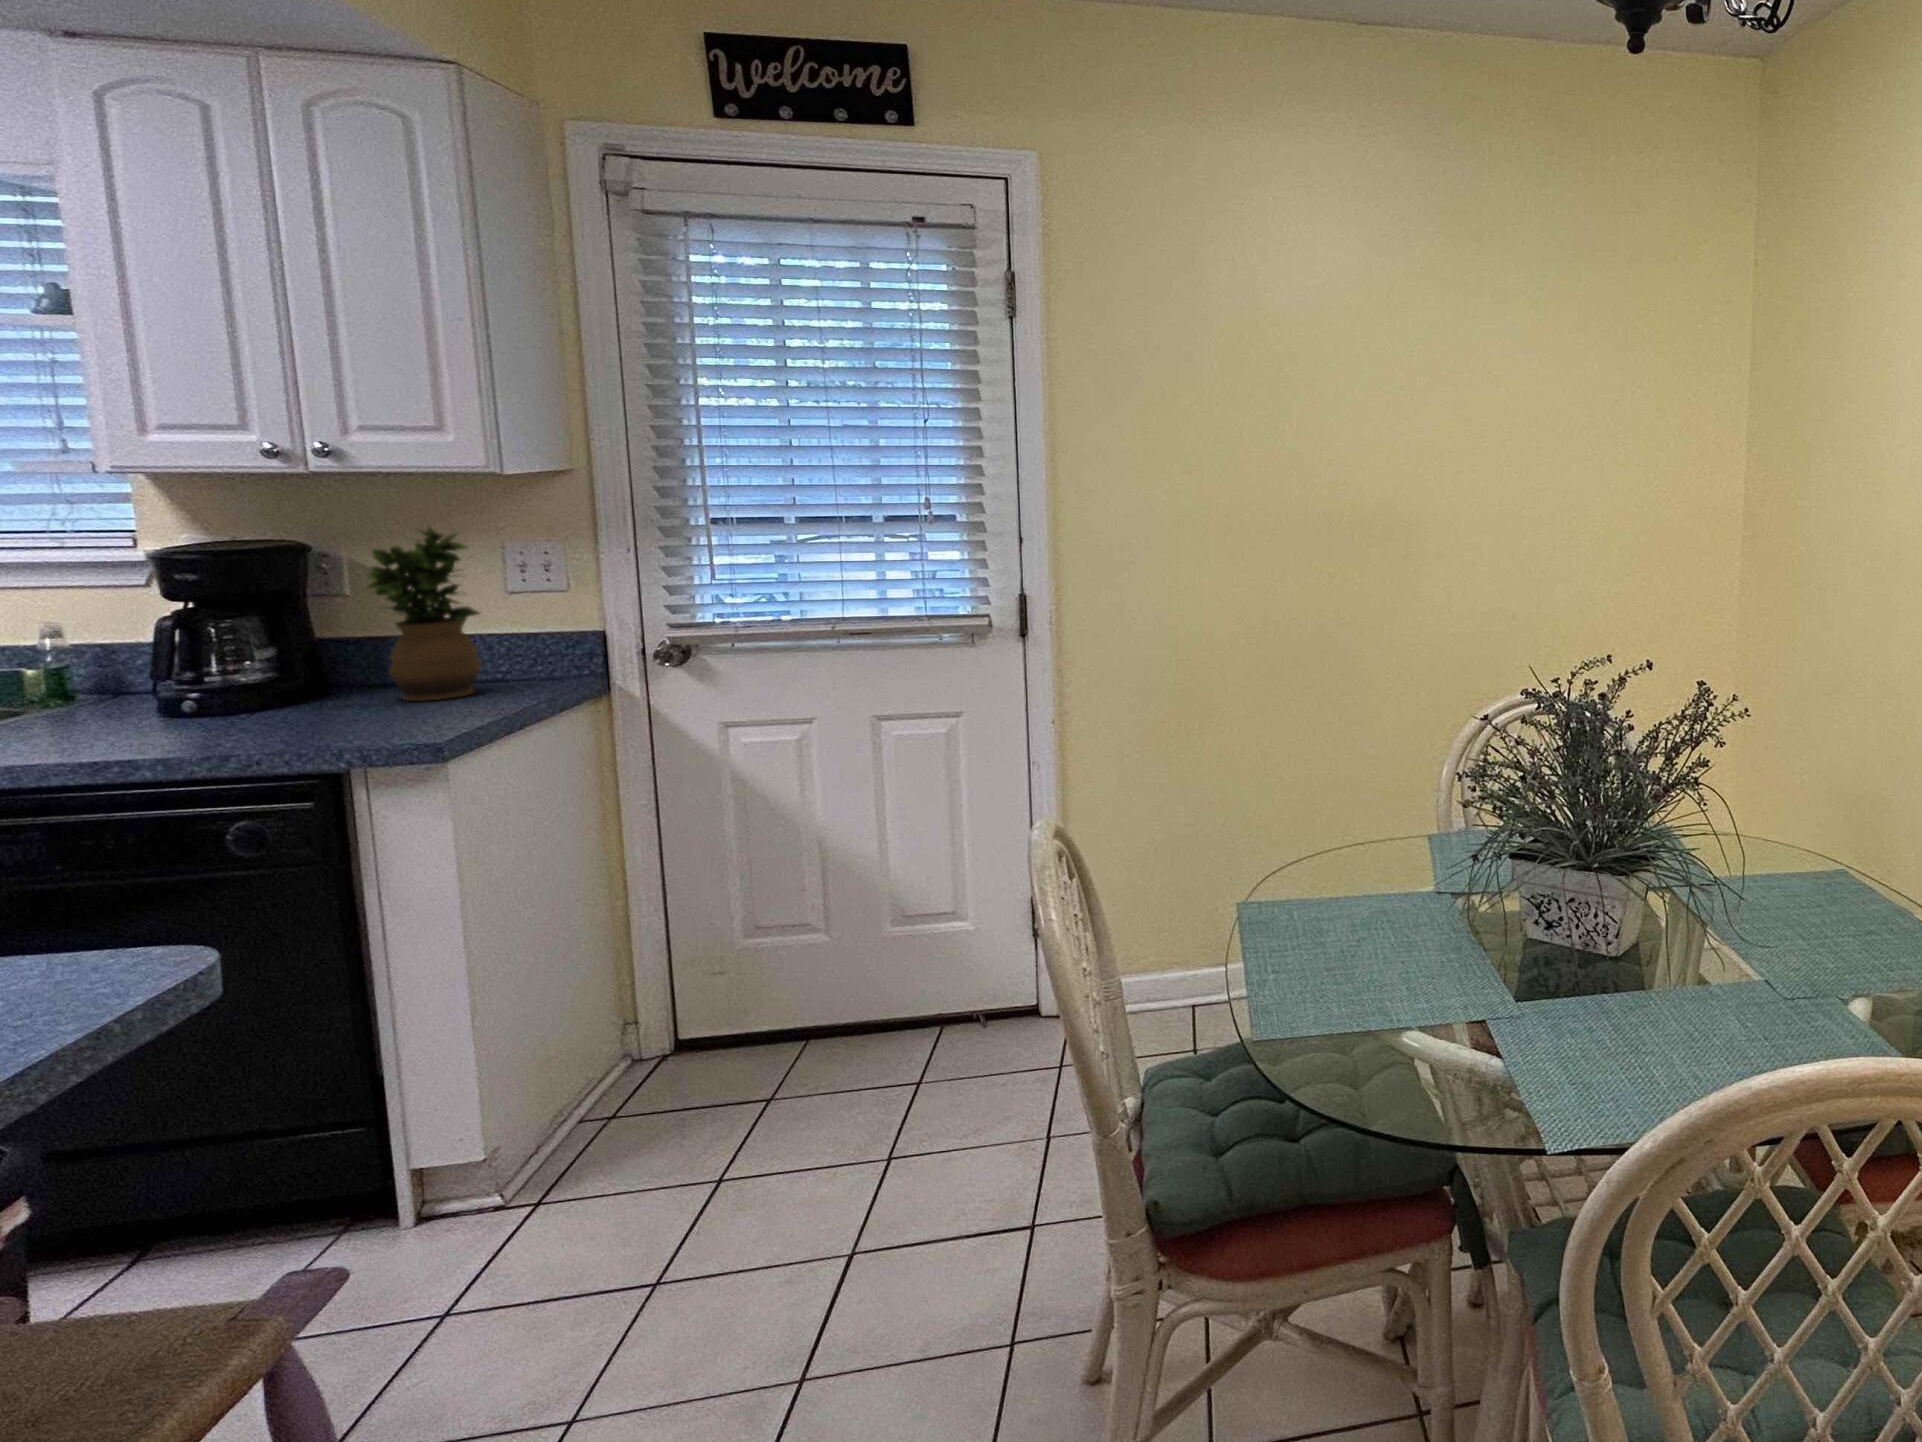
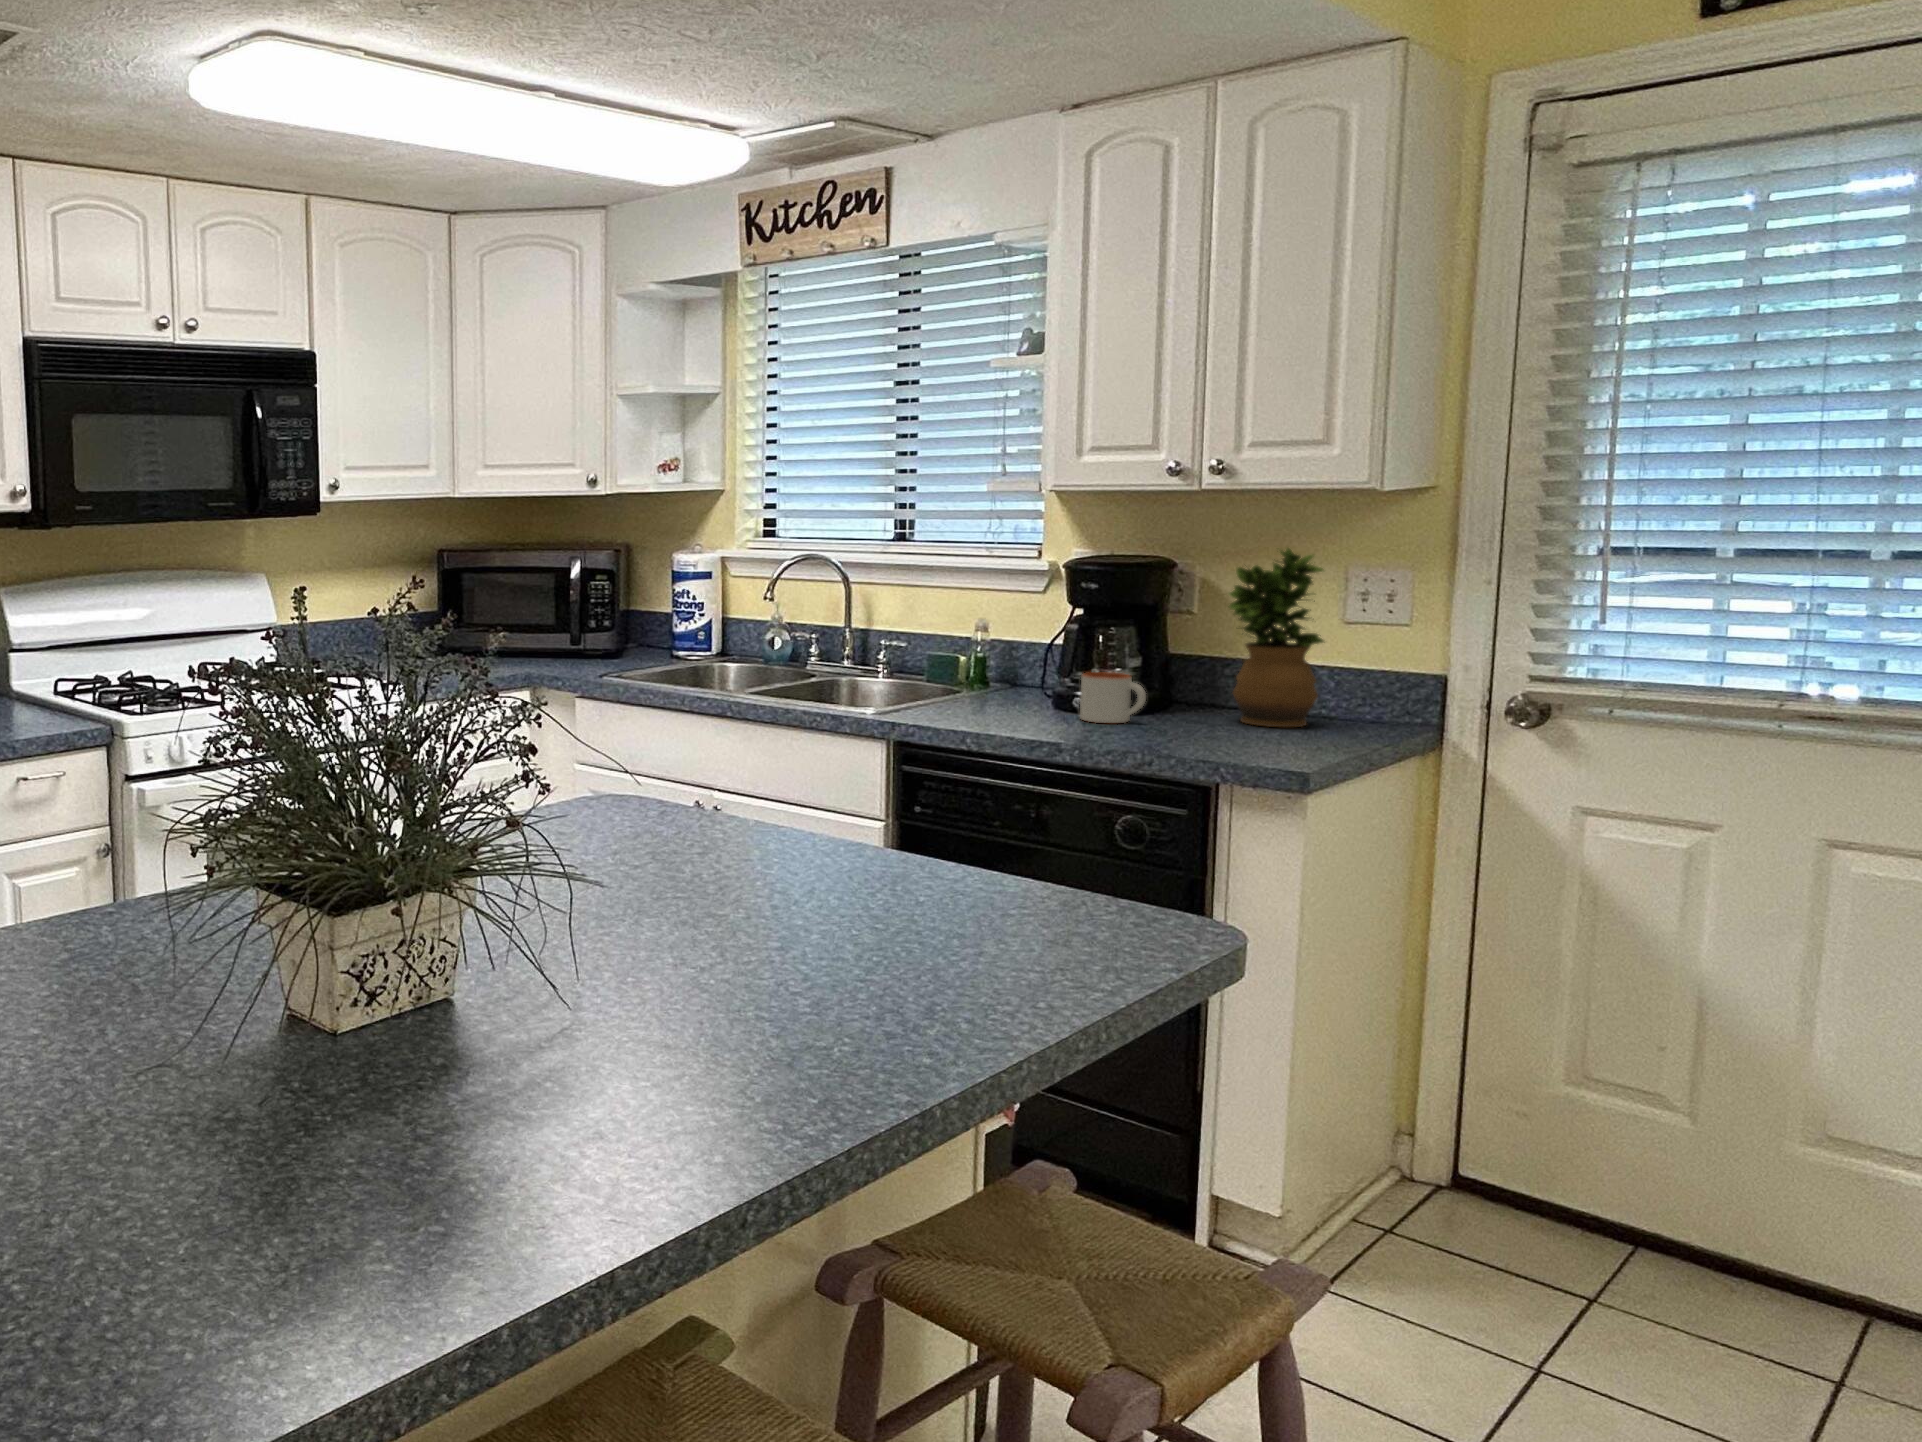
mug: none [185,669,277,727] -> present [1080,672,1146,723]

